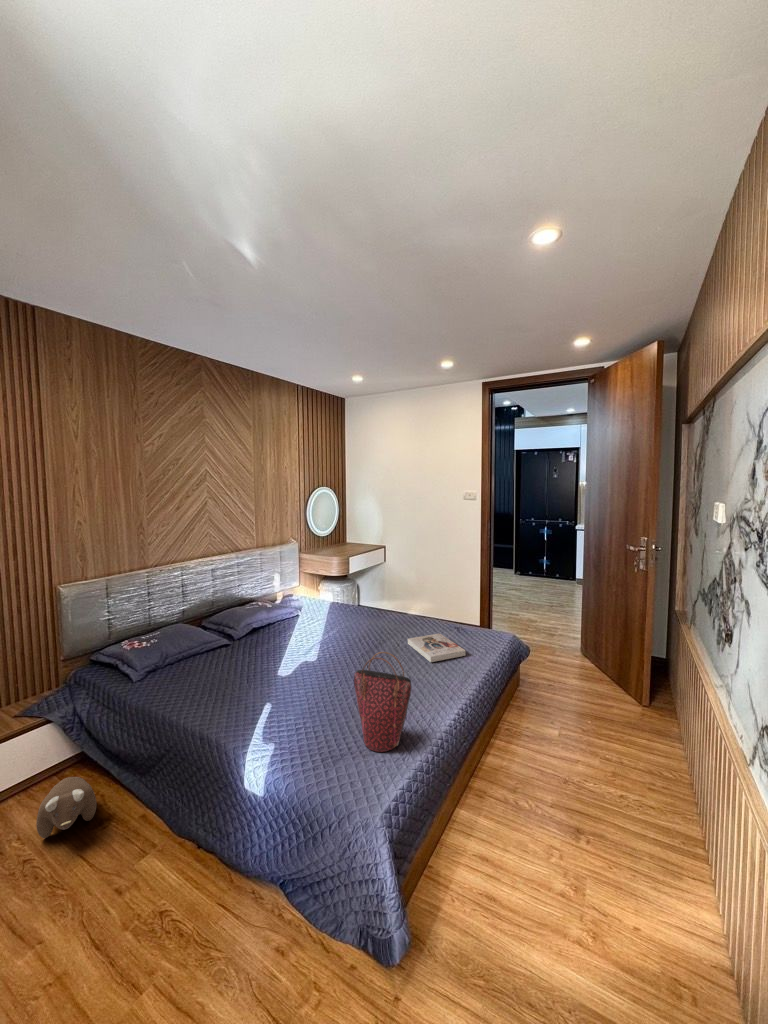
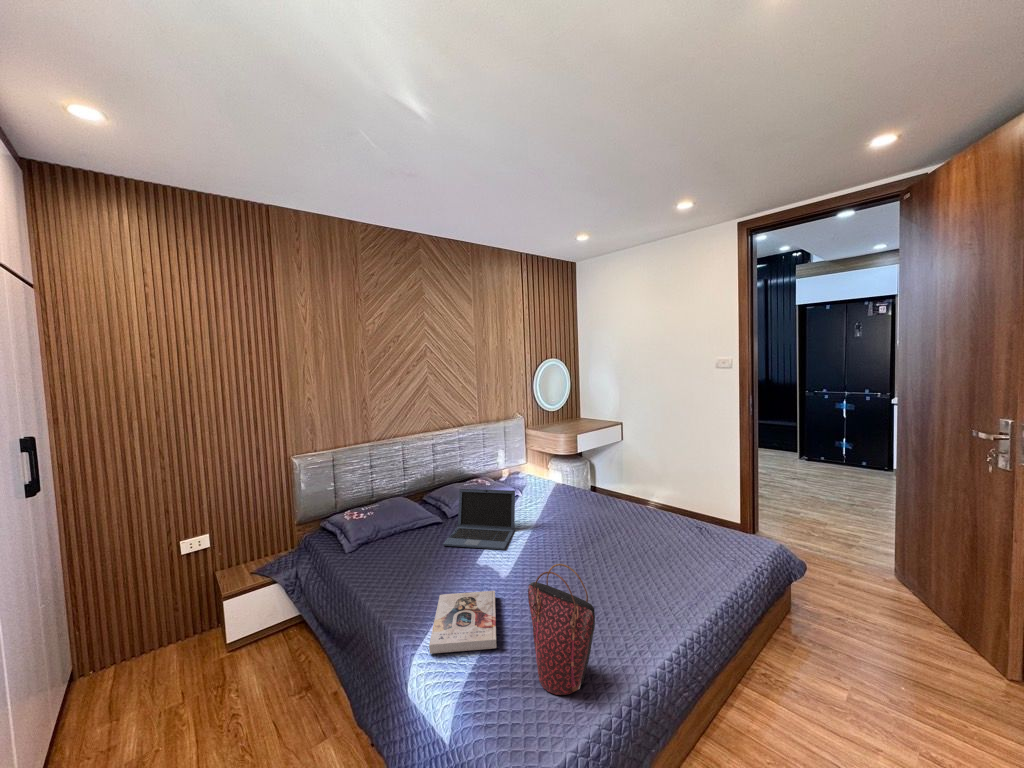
laptop: none [242,608,308,663] -> present [443,489,515,550]
book: present [408,633,465,662] -> present [429,591,496,654]
plush toy: present [36,777,96,838] -> none [248,639,299,695]

